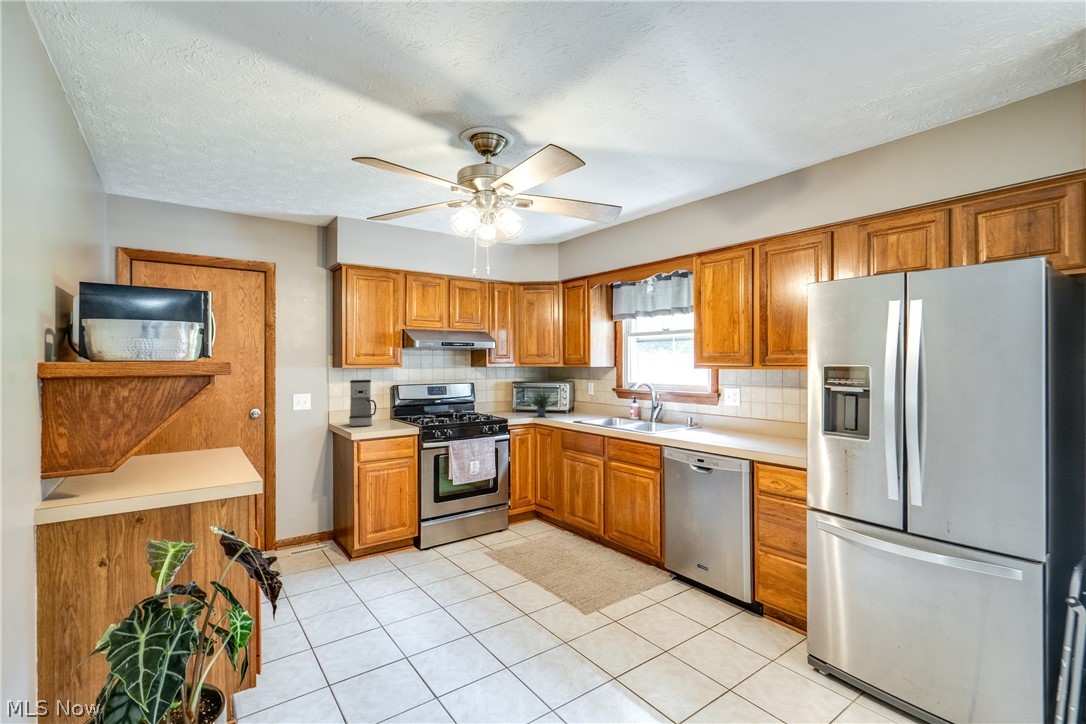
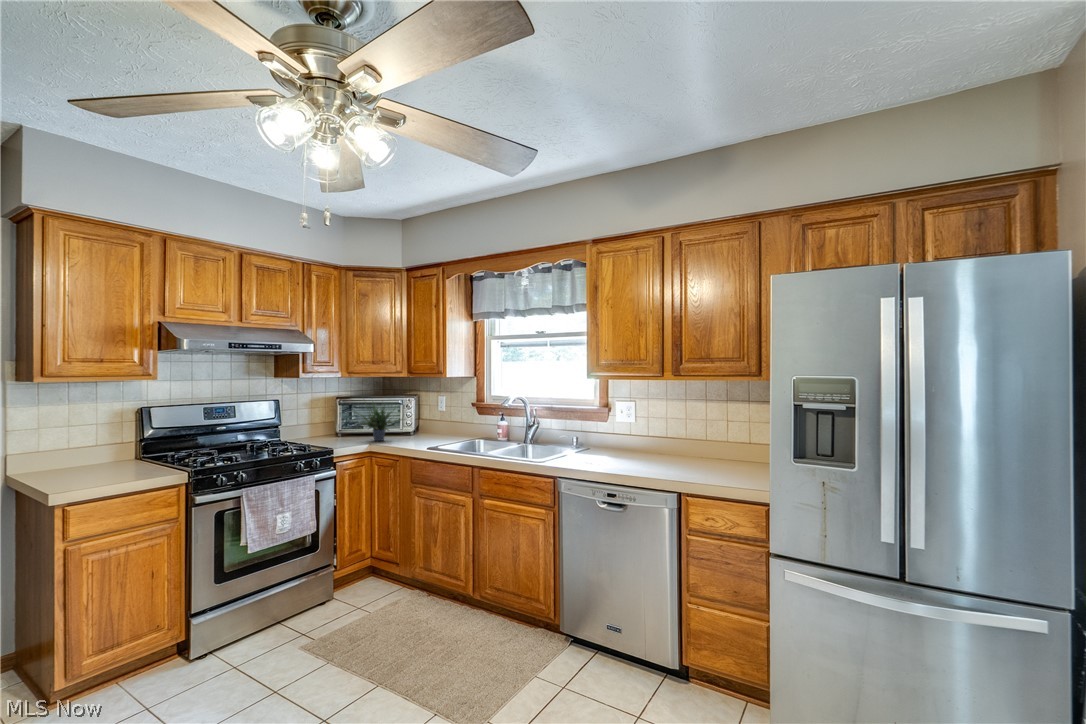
coffee maker: present [349,380,376,427] -> none [50,399,108,478]

